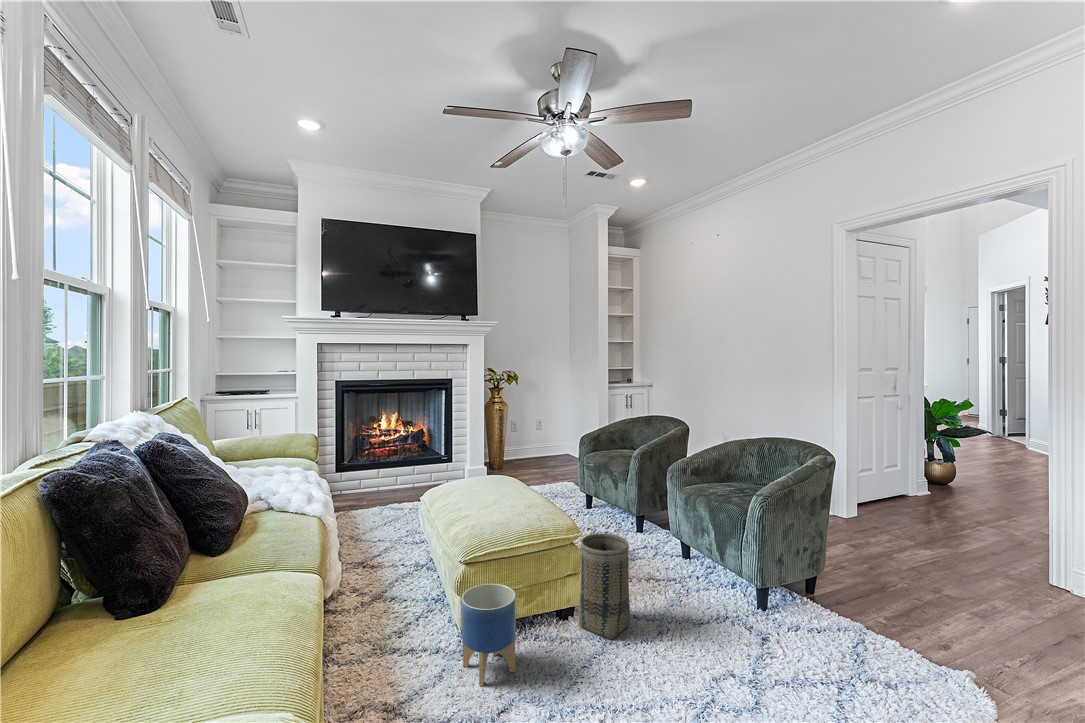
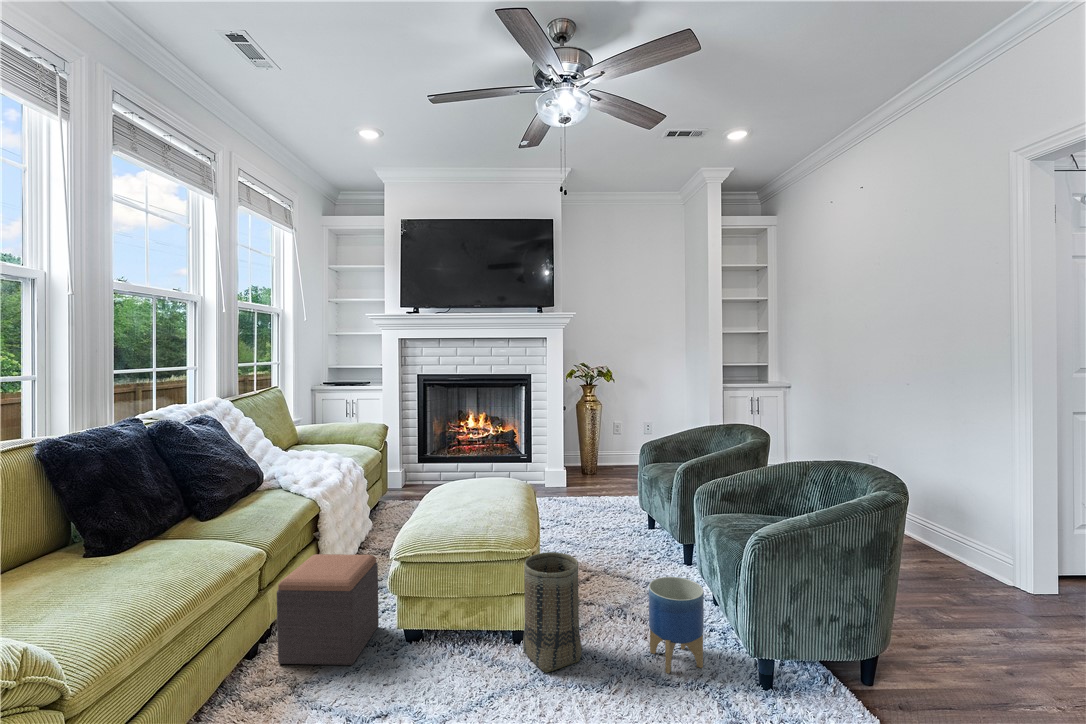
footstool: none [350,561,433,689] -> present [277,554,379,665]
planter: present [462,584,516,686] -> present [649,577,704,673]

